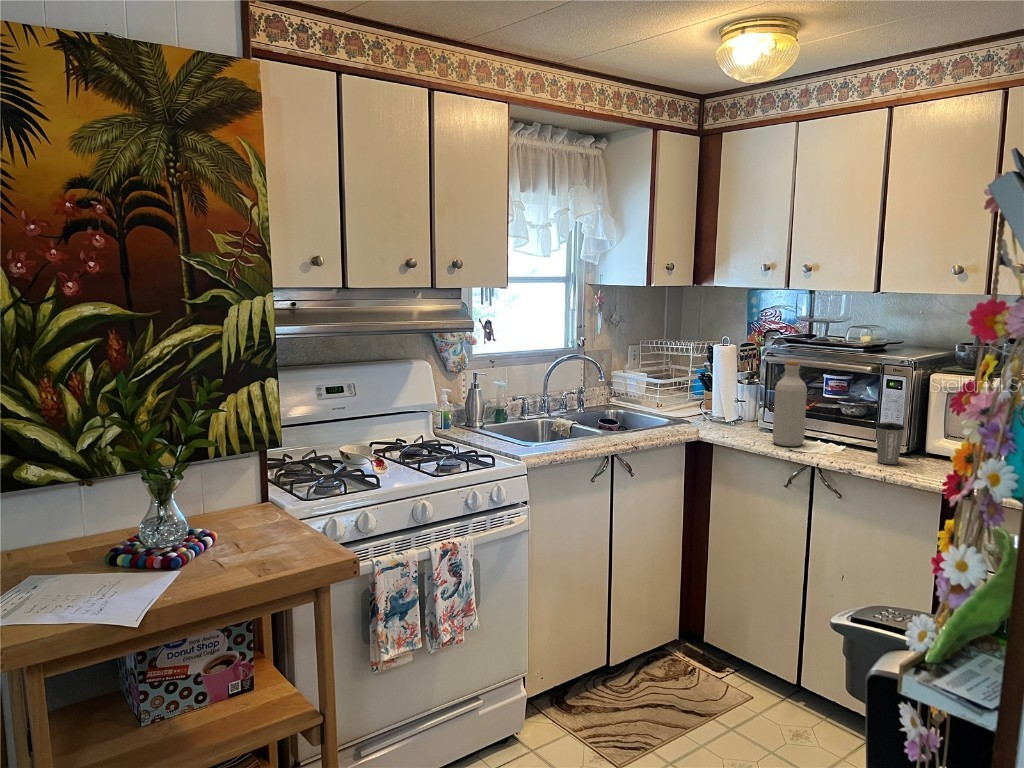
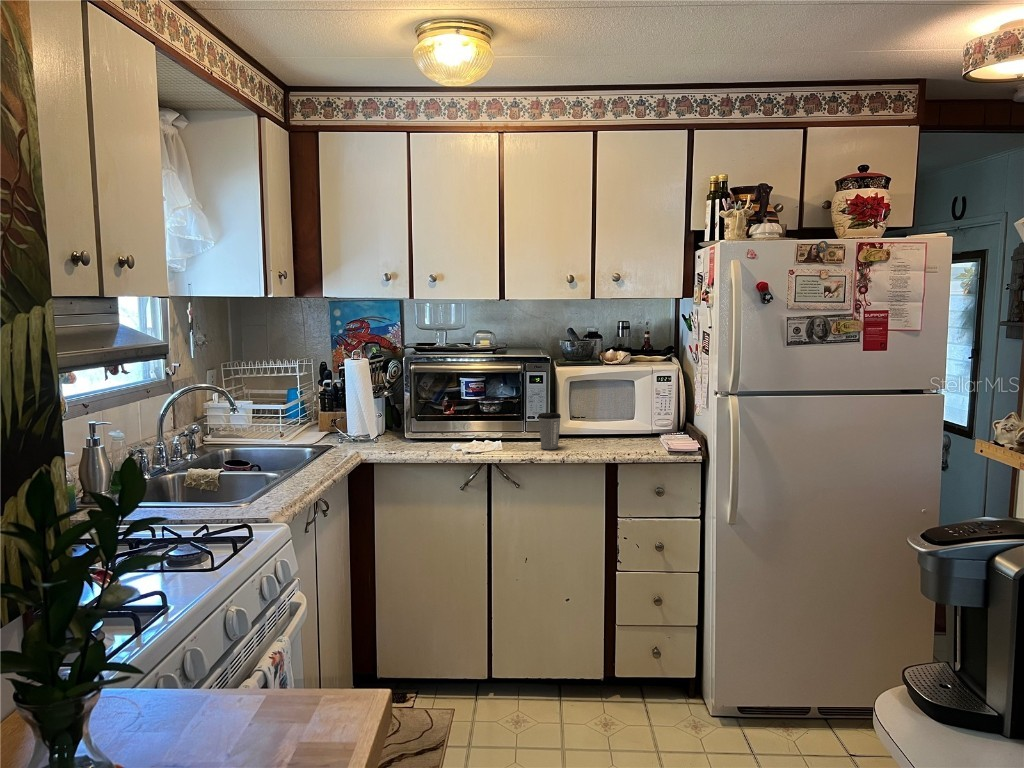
bottle: present [773,361,807,446] -> none [437,367,467,451]

